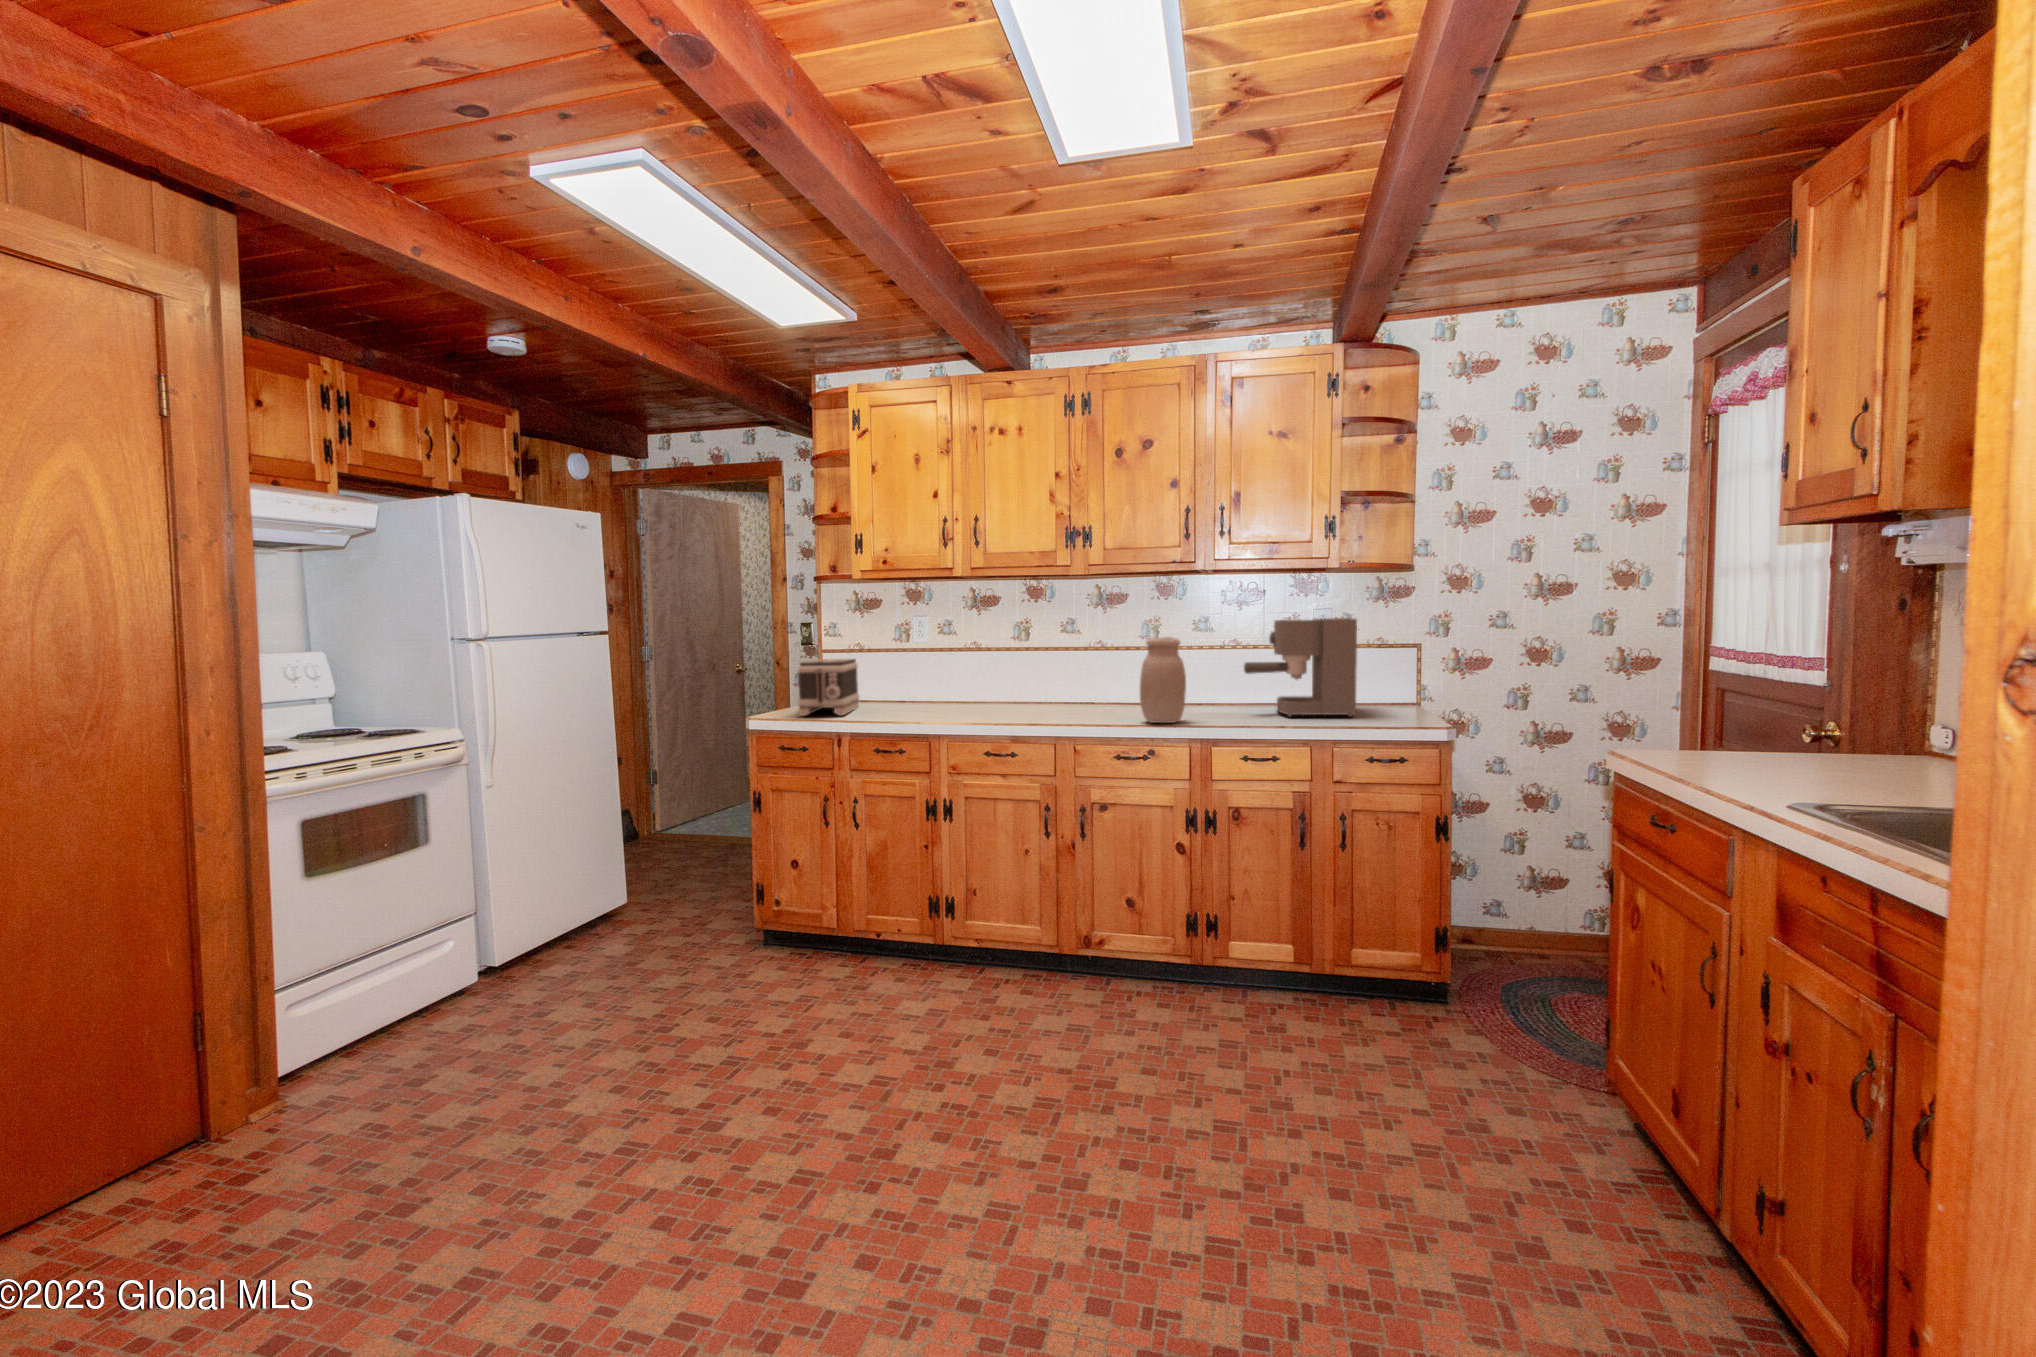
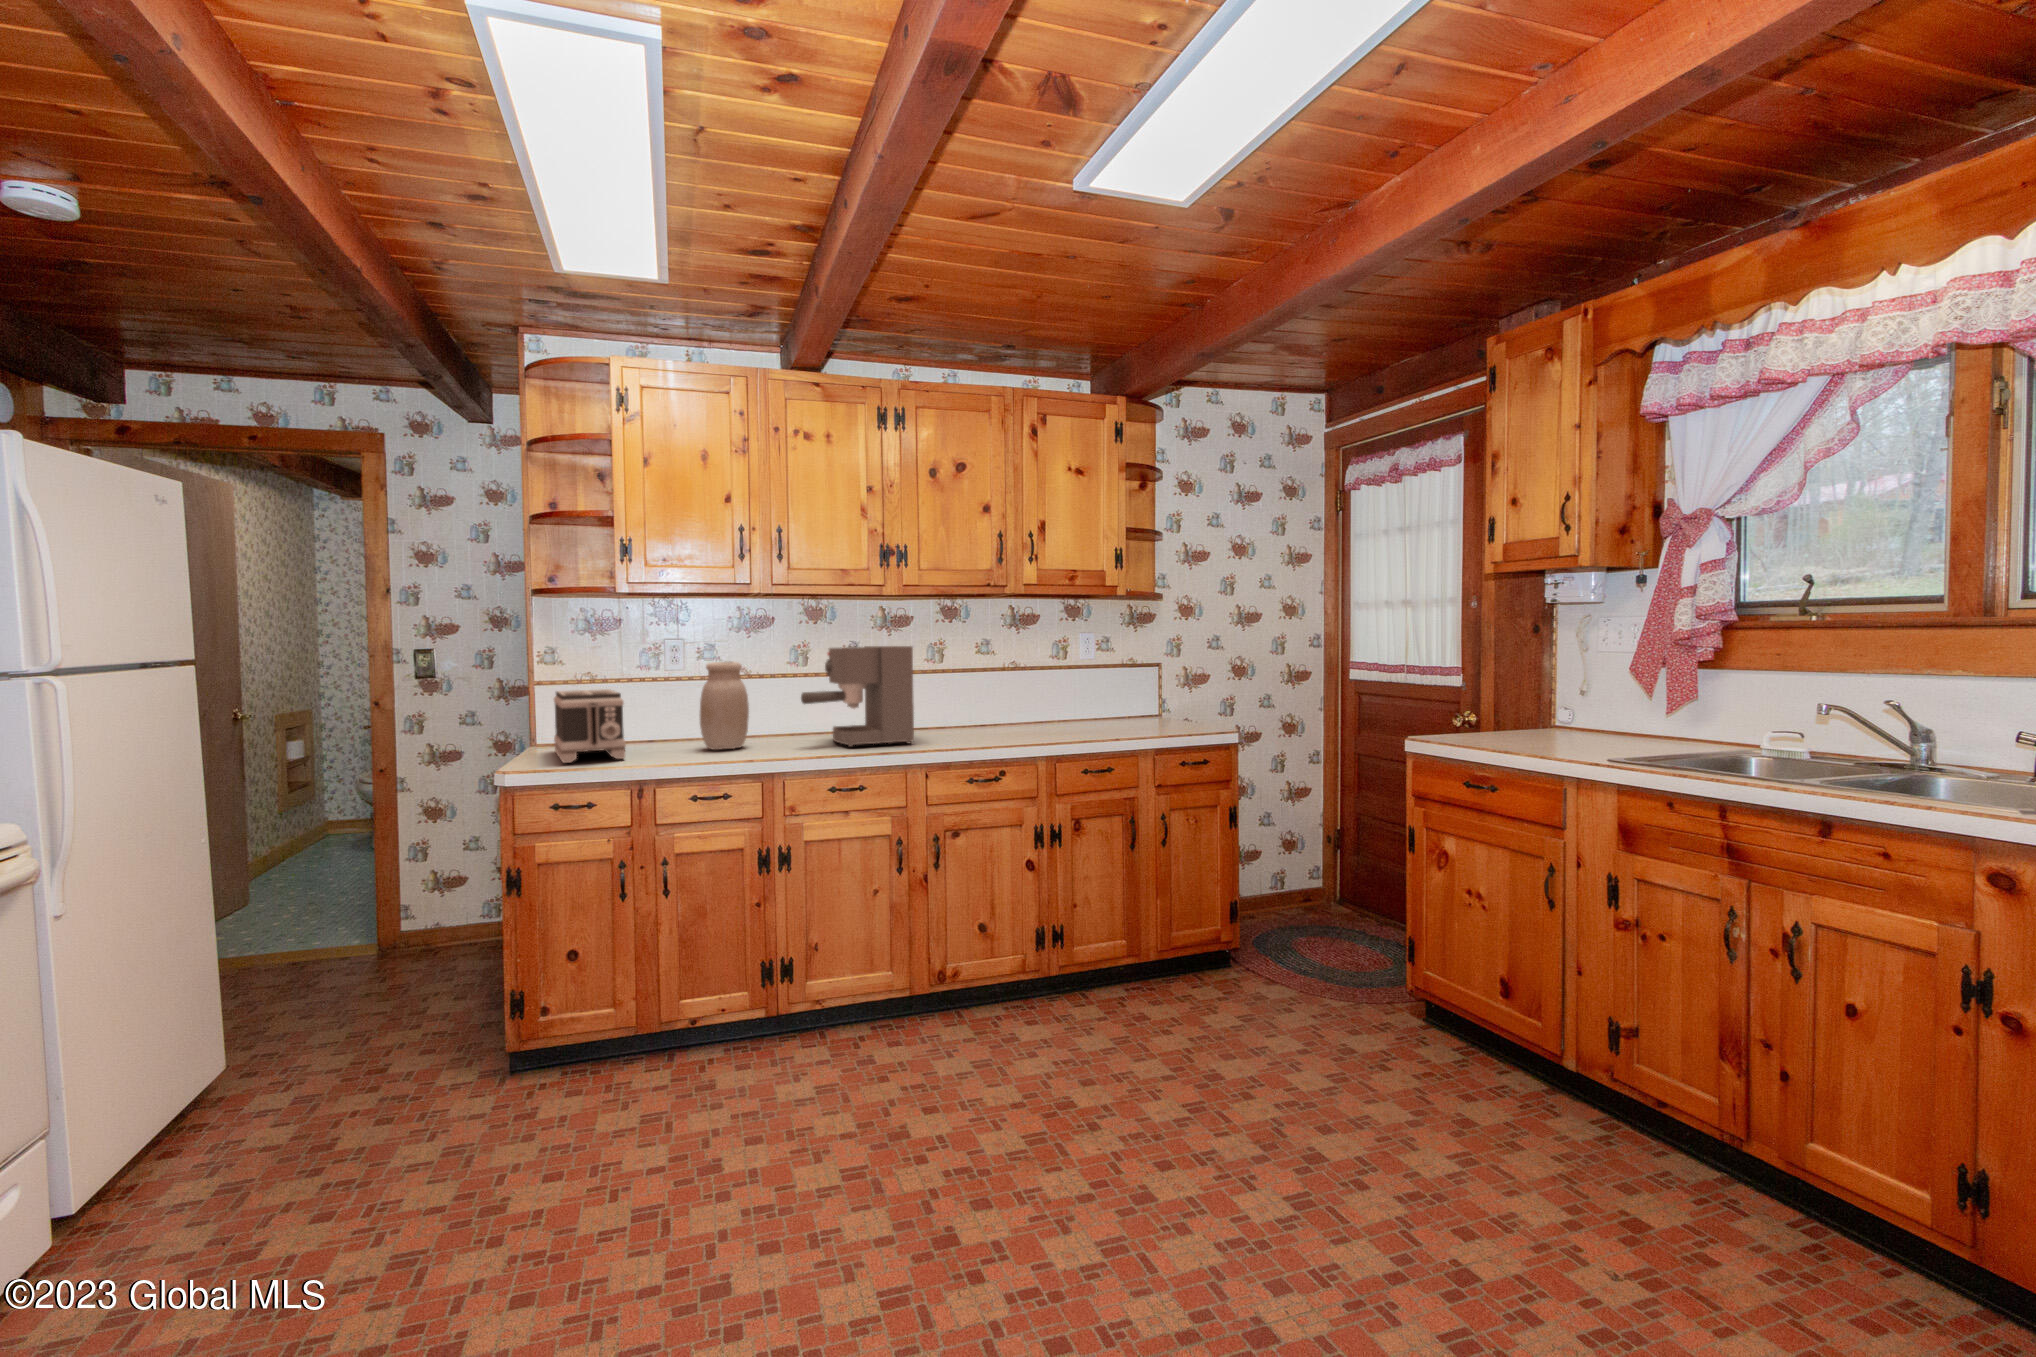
coffee maker: present [1244,618,1357,717] -> present [801,646,914,747]
jar: present [1140,637,1186,723] -> present [700,661,749,750]

